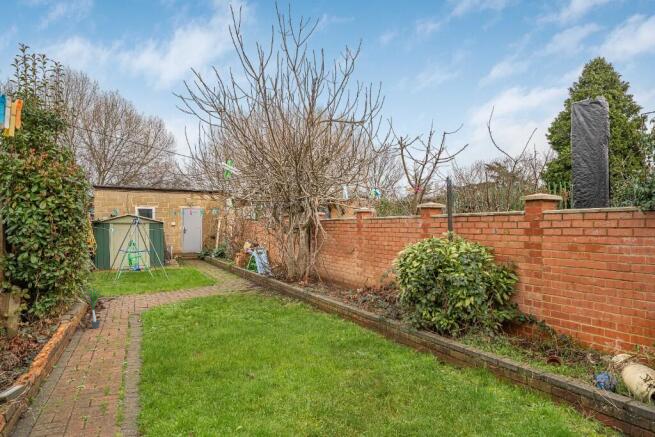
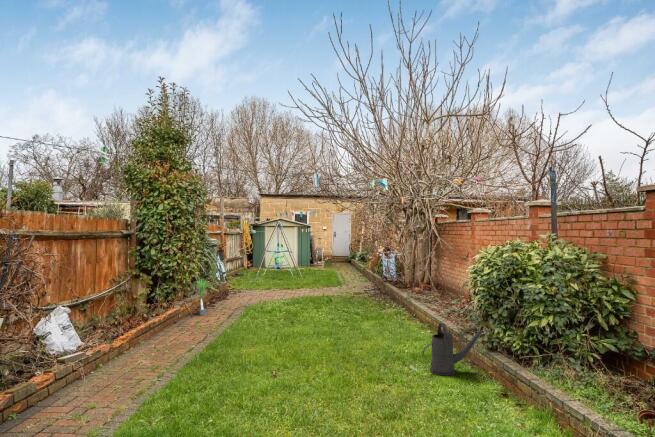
watering can: none [368,308,409,350] -> present [423,323,481,376]

